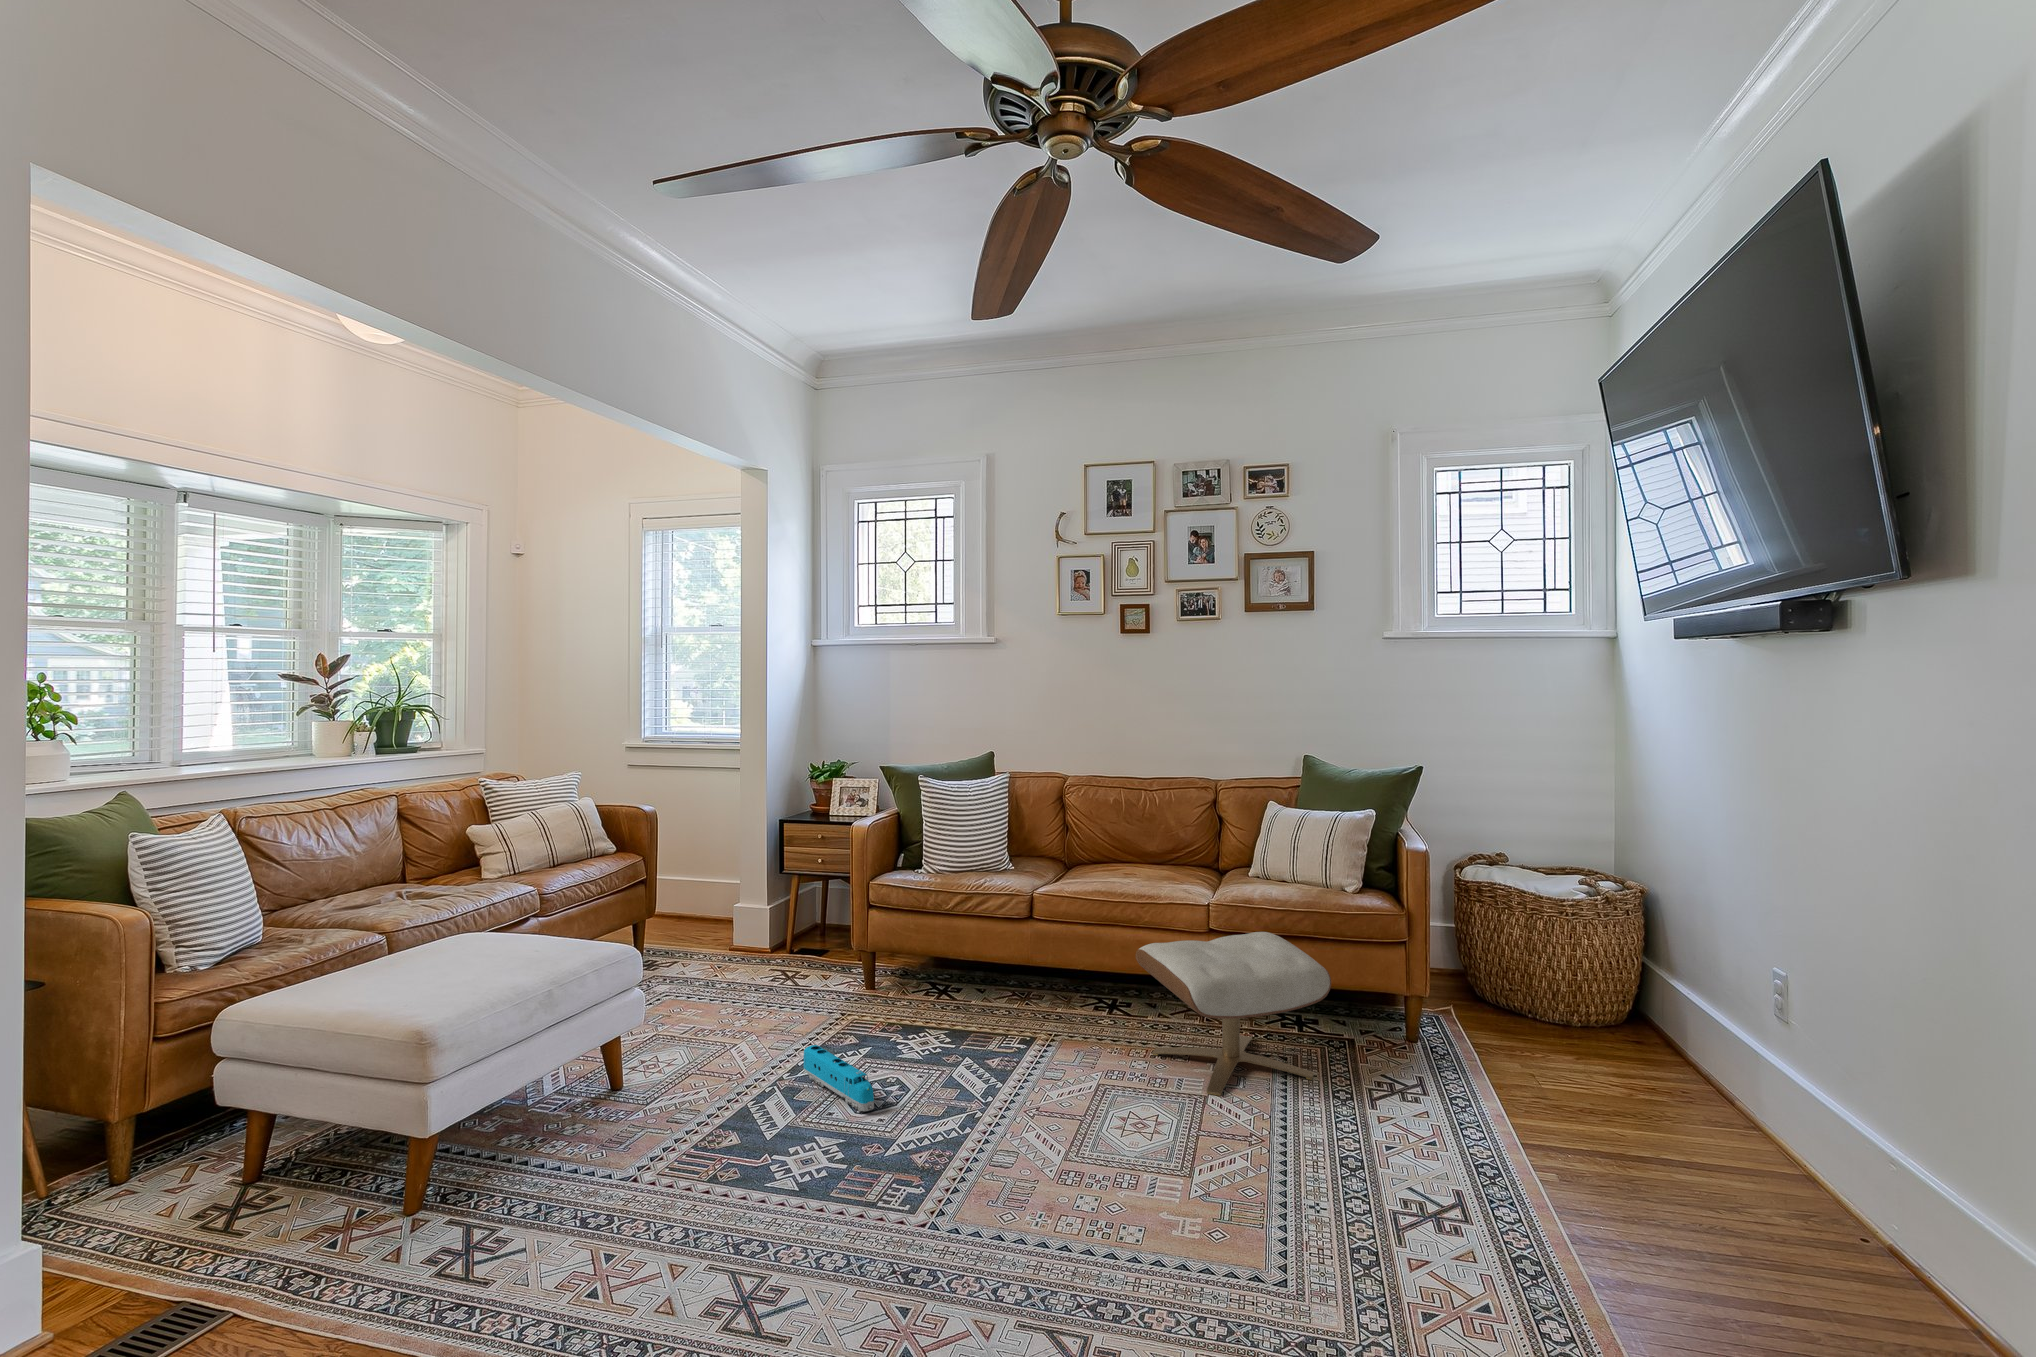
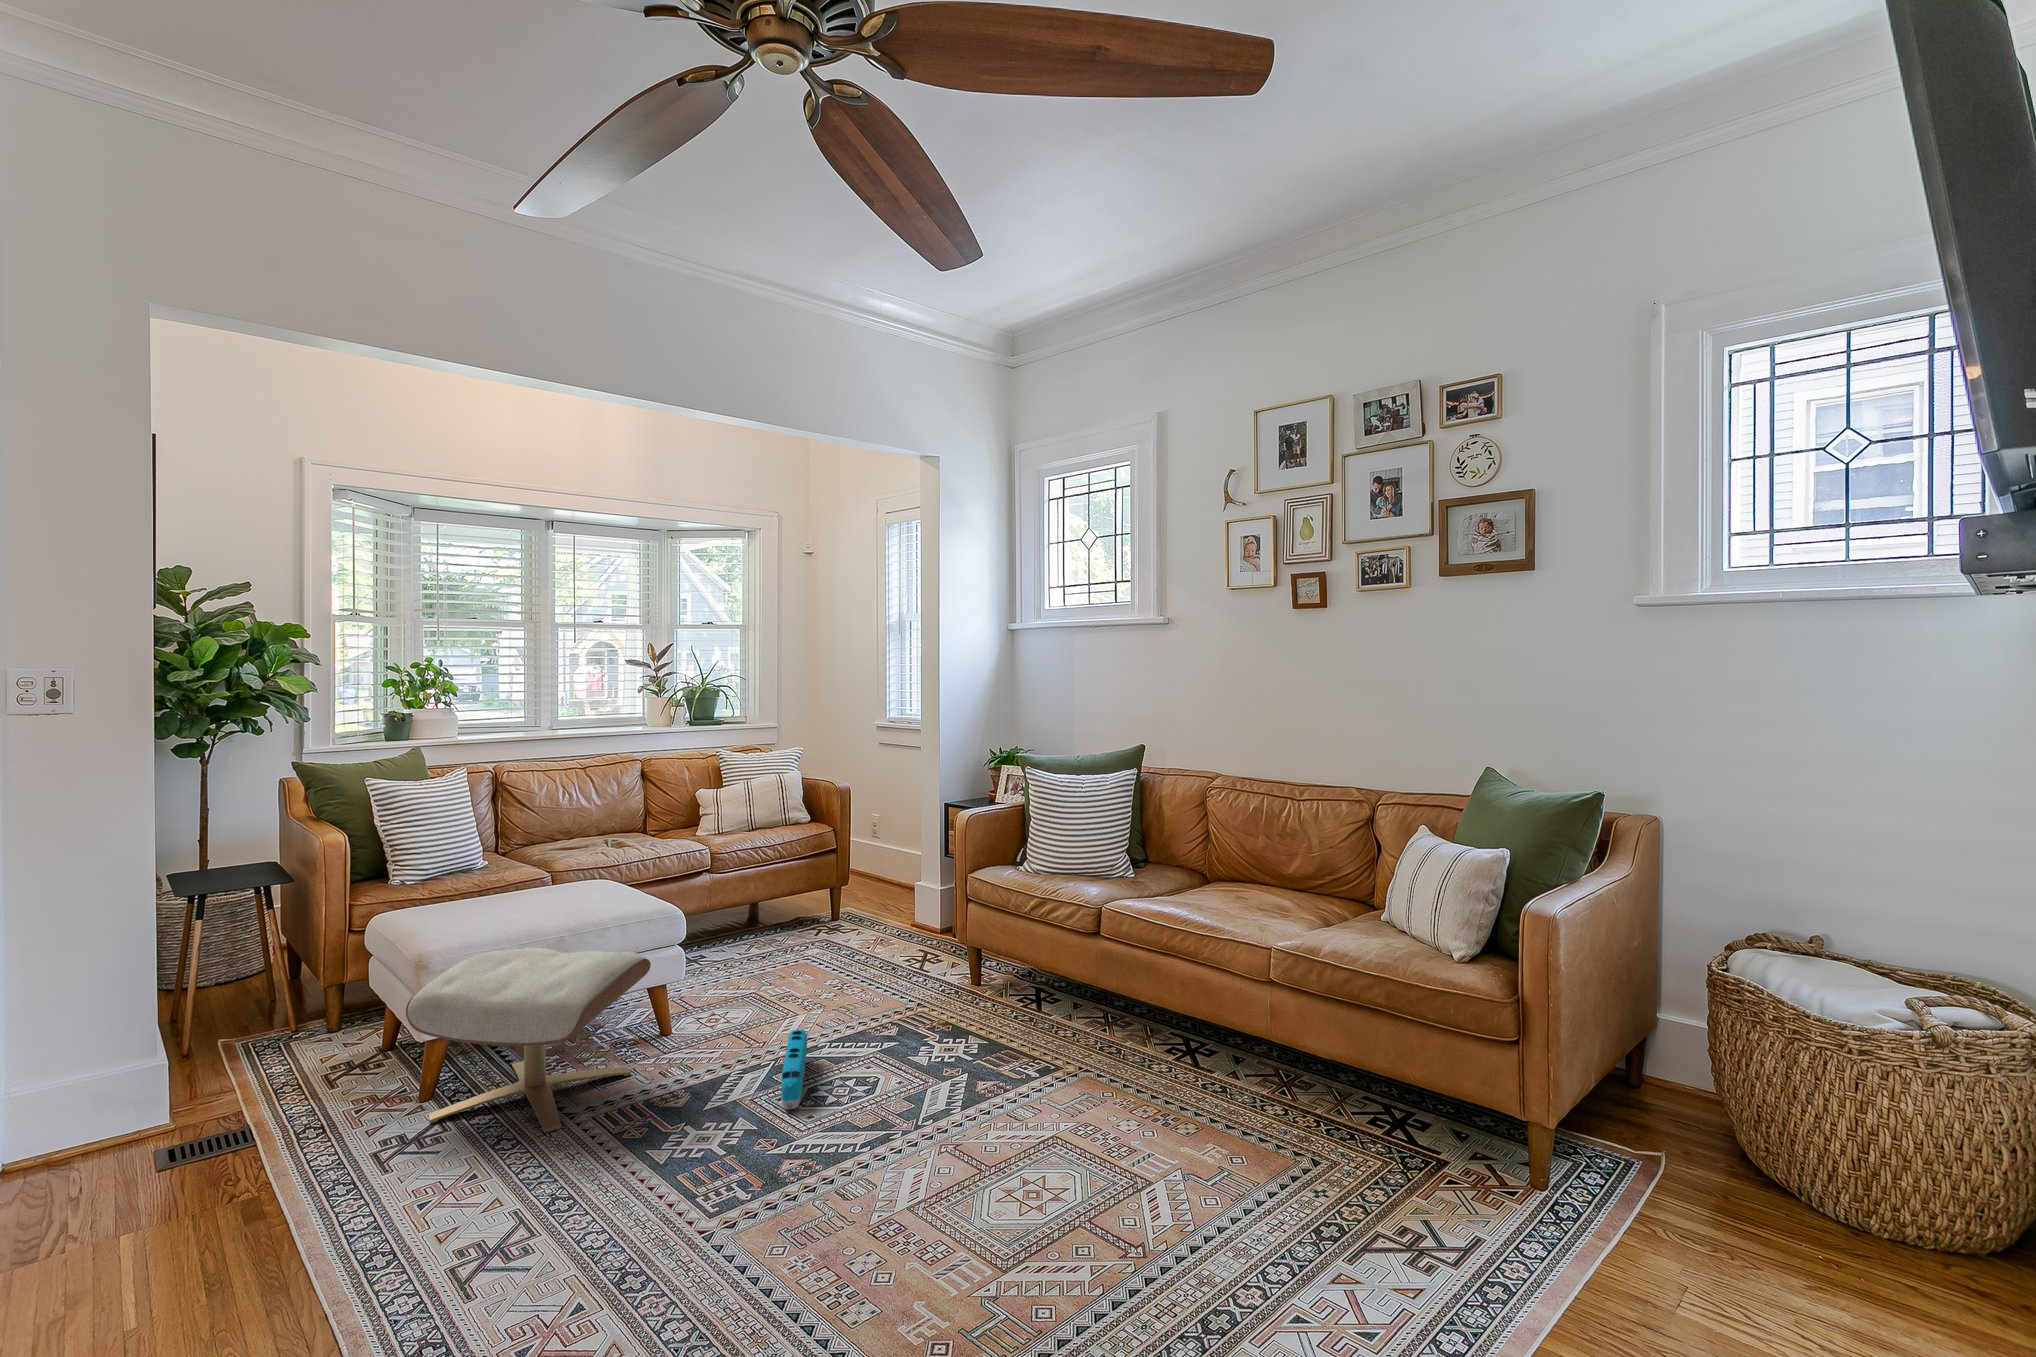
ottoman: present [1135,932,1331,1096] -> present [406,947,651,1132]

